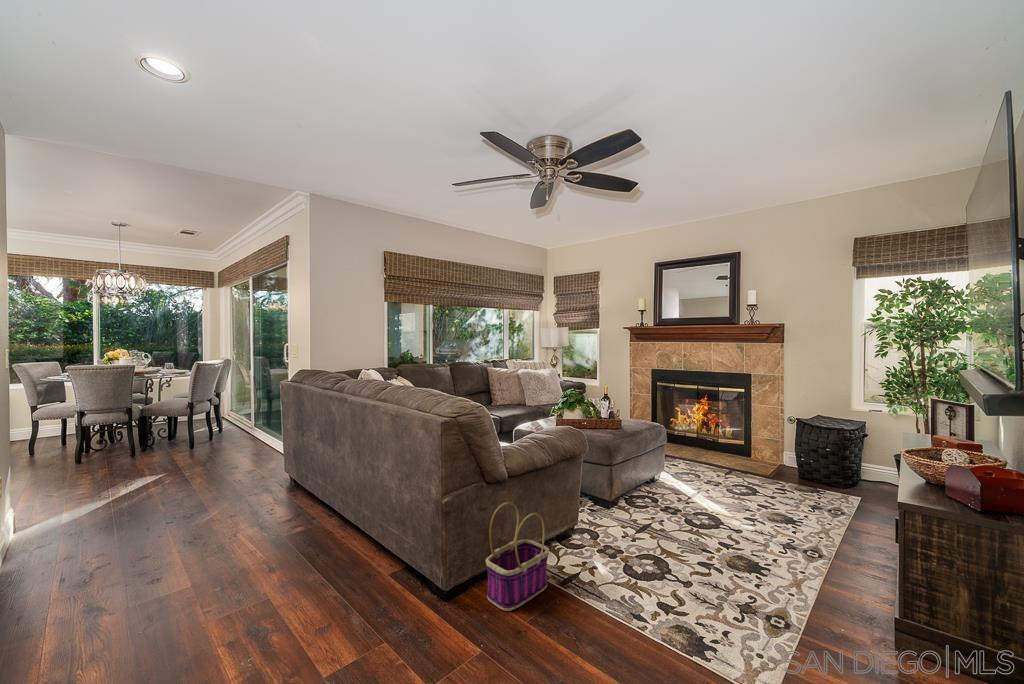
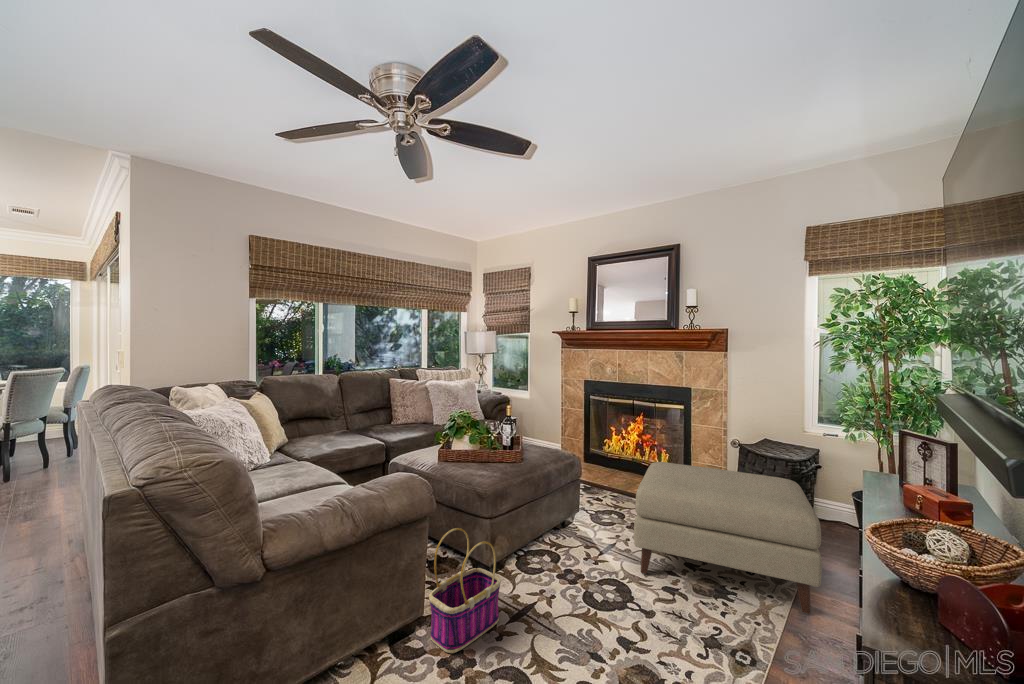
ottoman: none [670,448,853,588] -> present [634,462,822,614]

